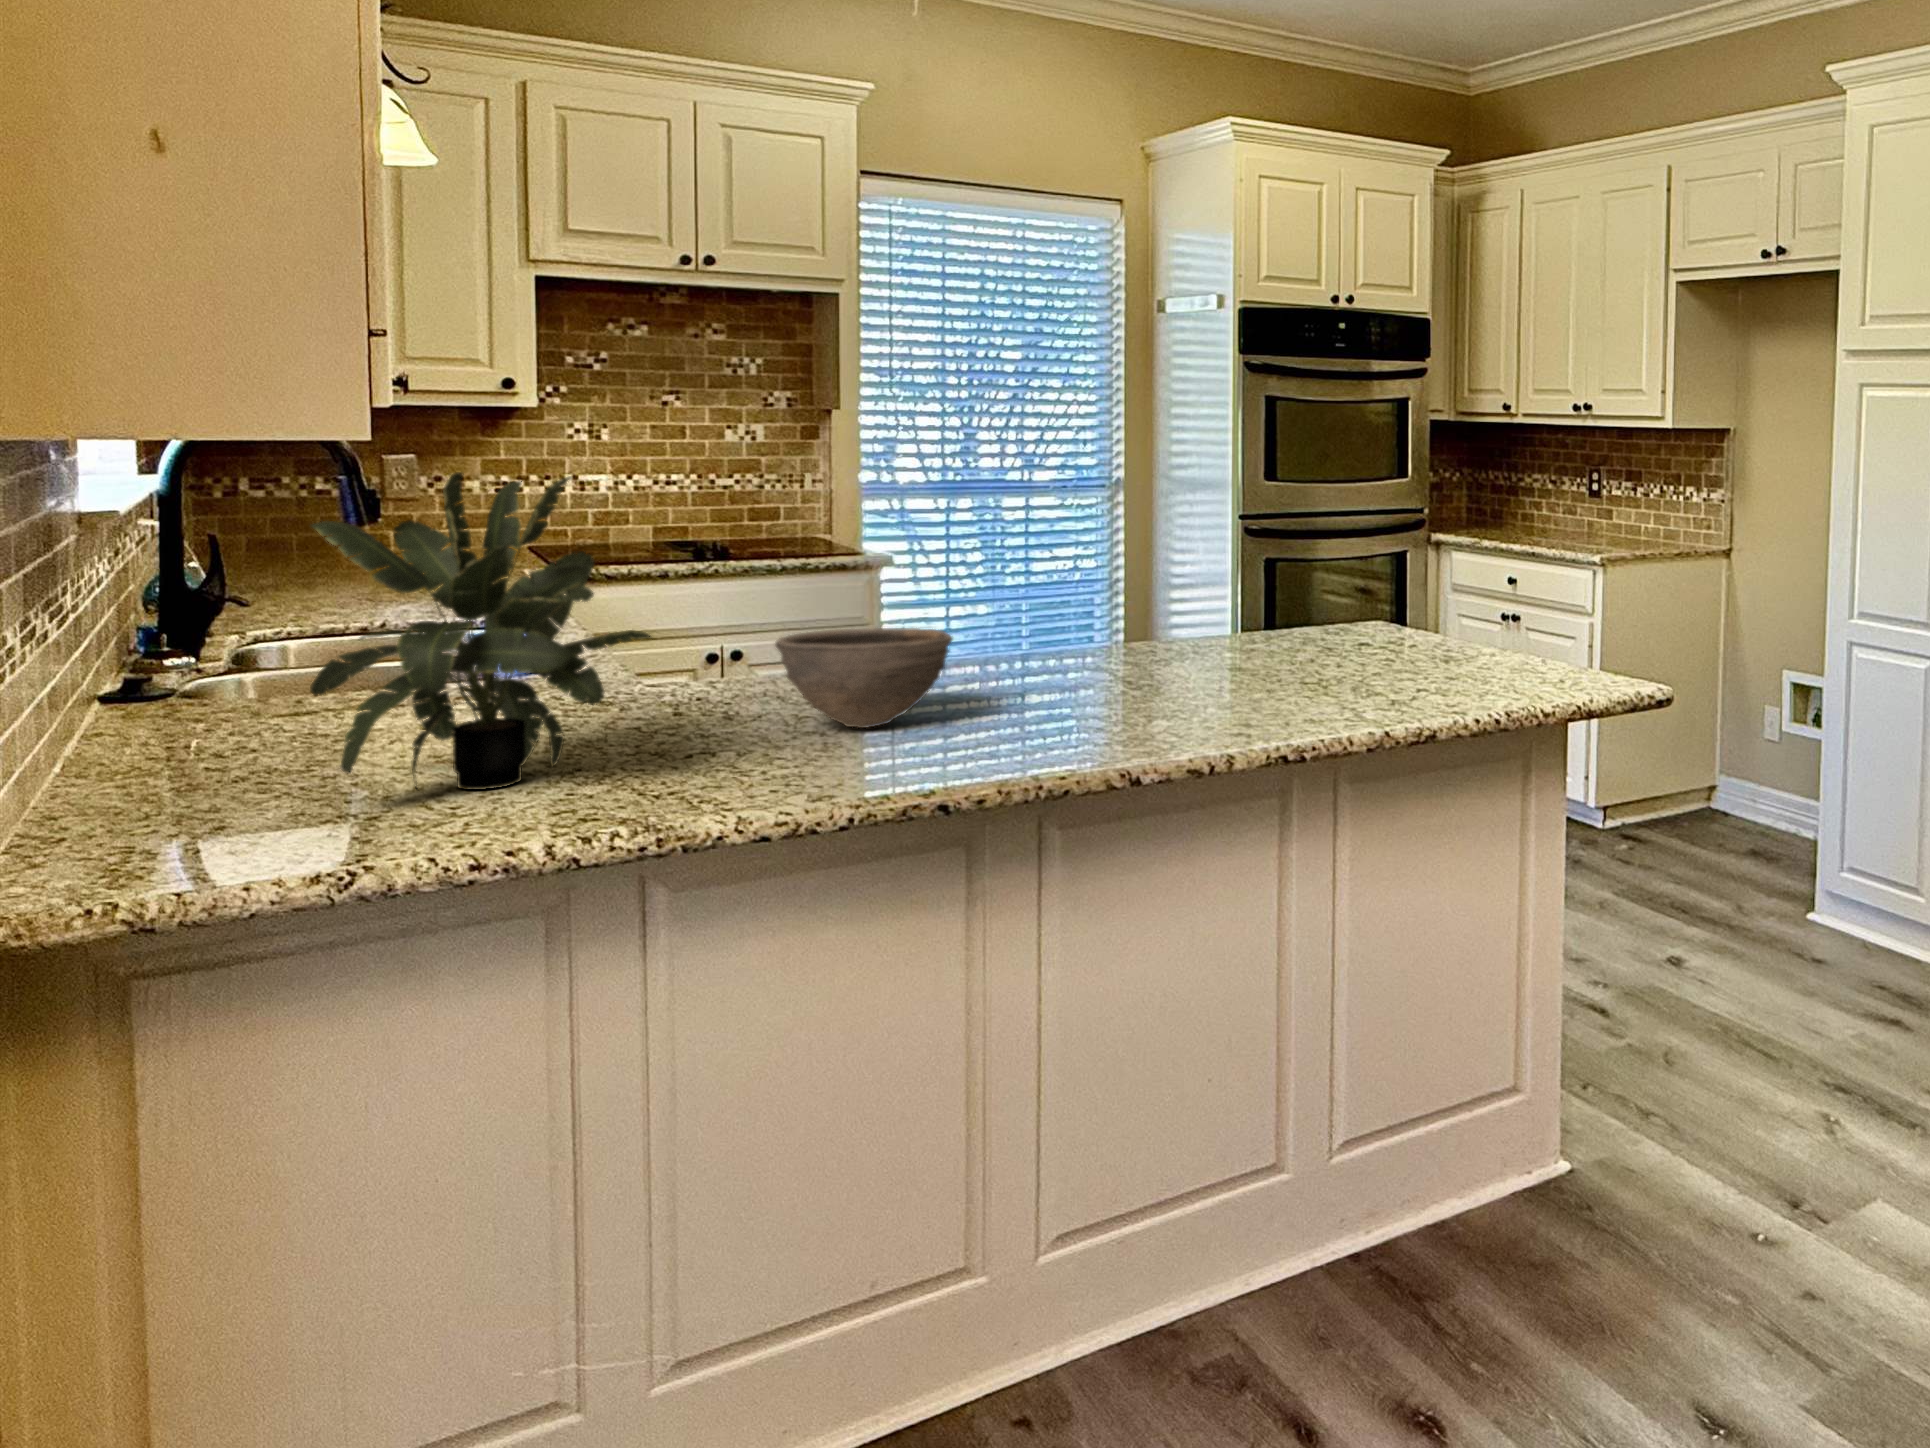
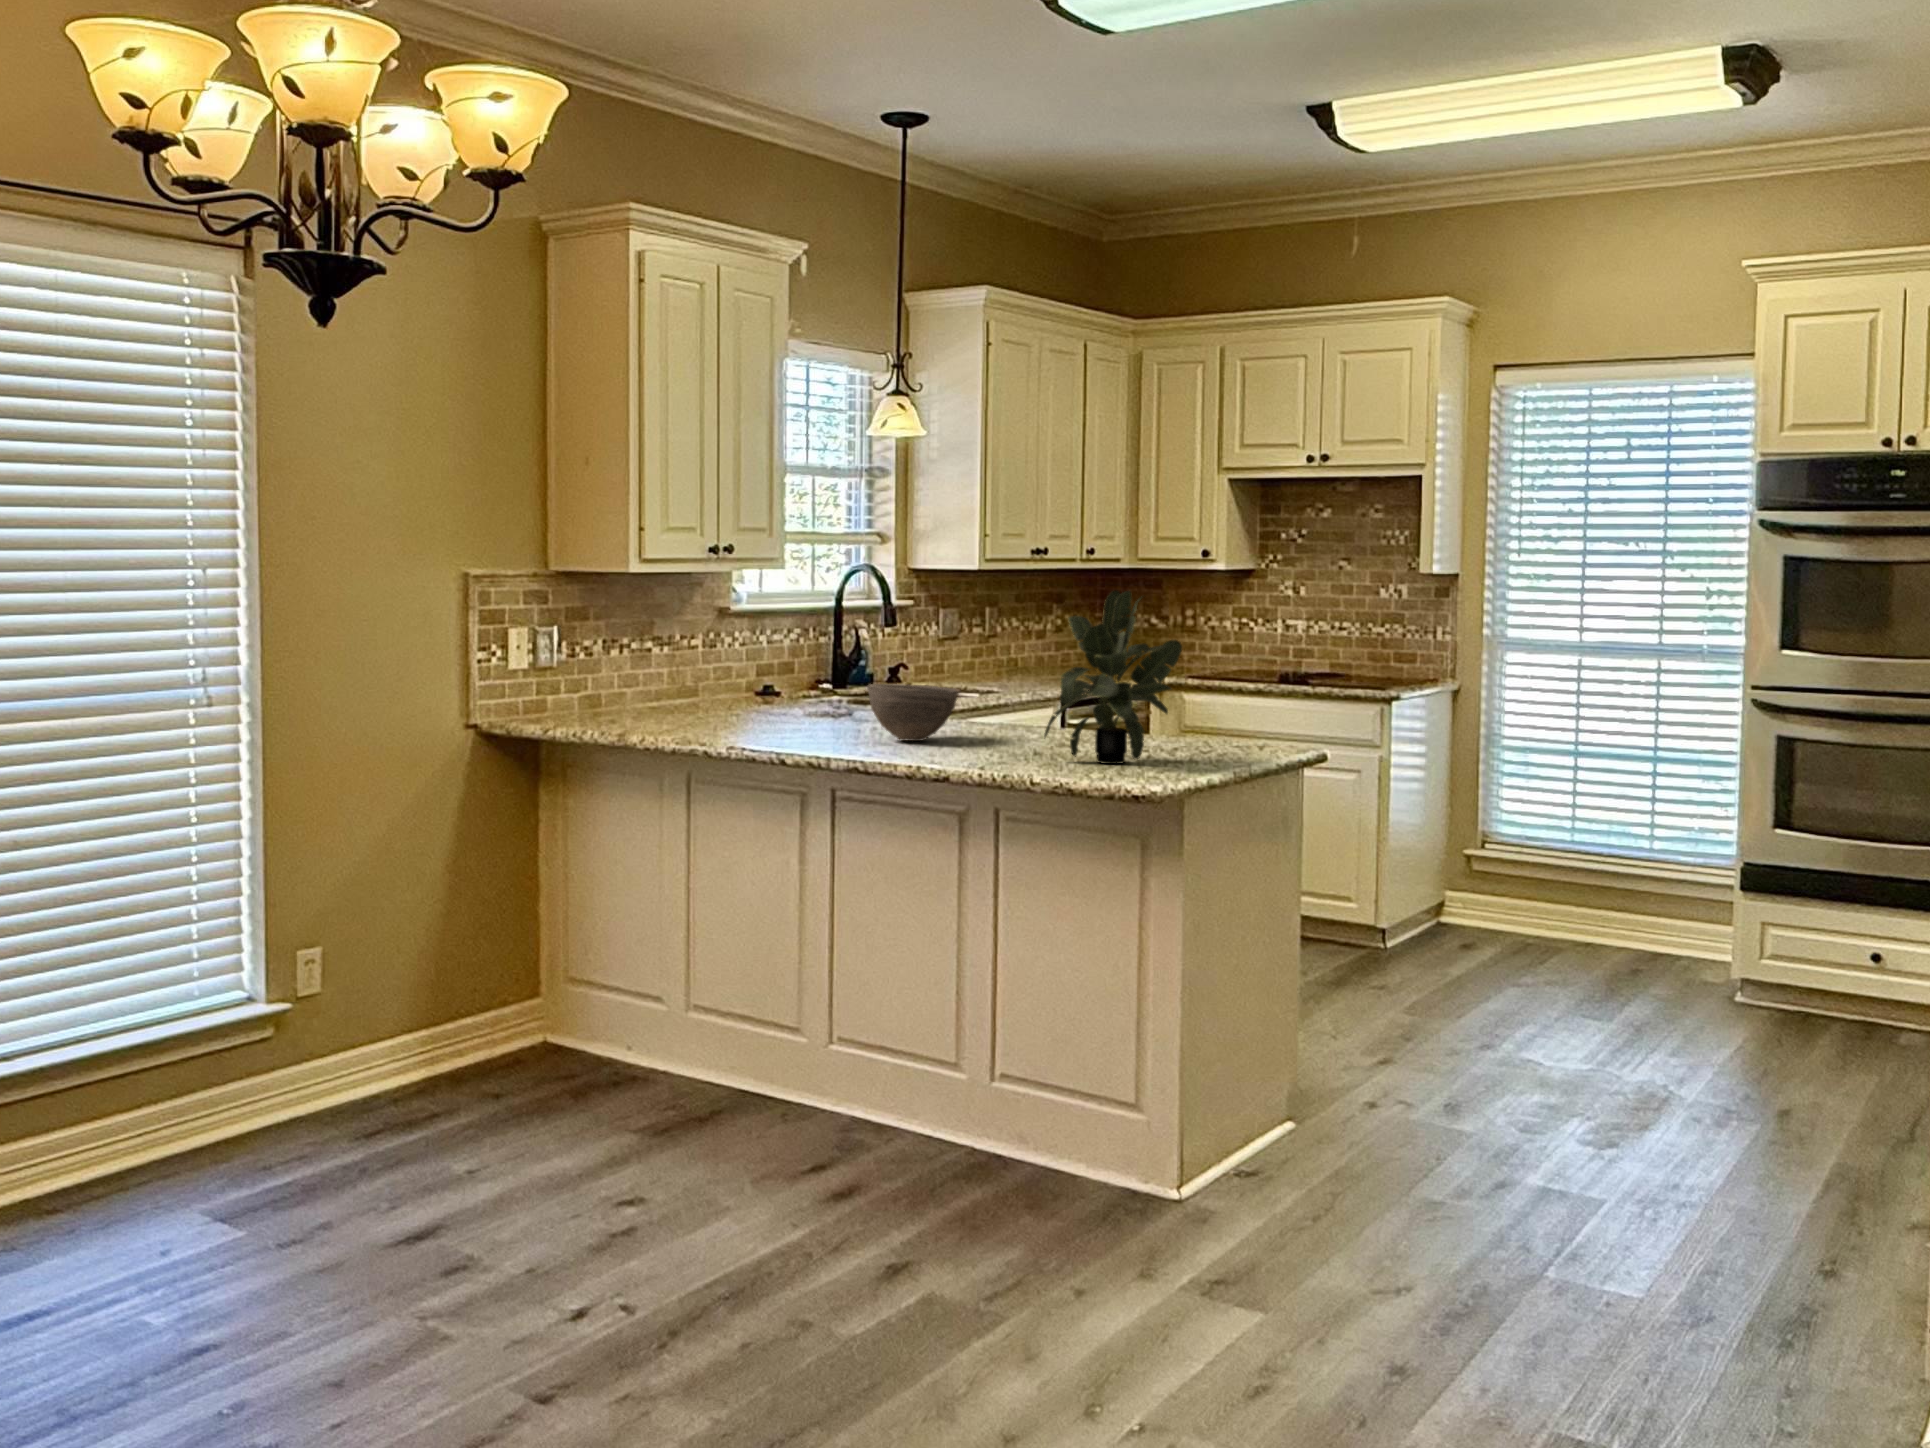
potted plant: present [310,472,651,790] -> present [1044,590,1182,764]

